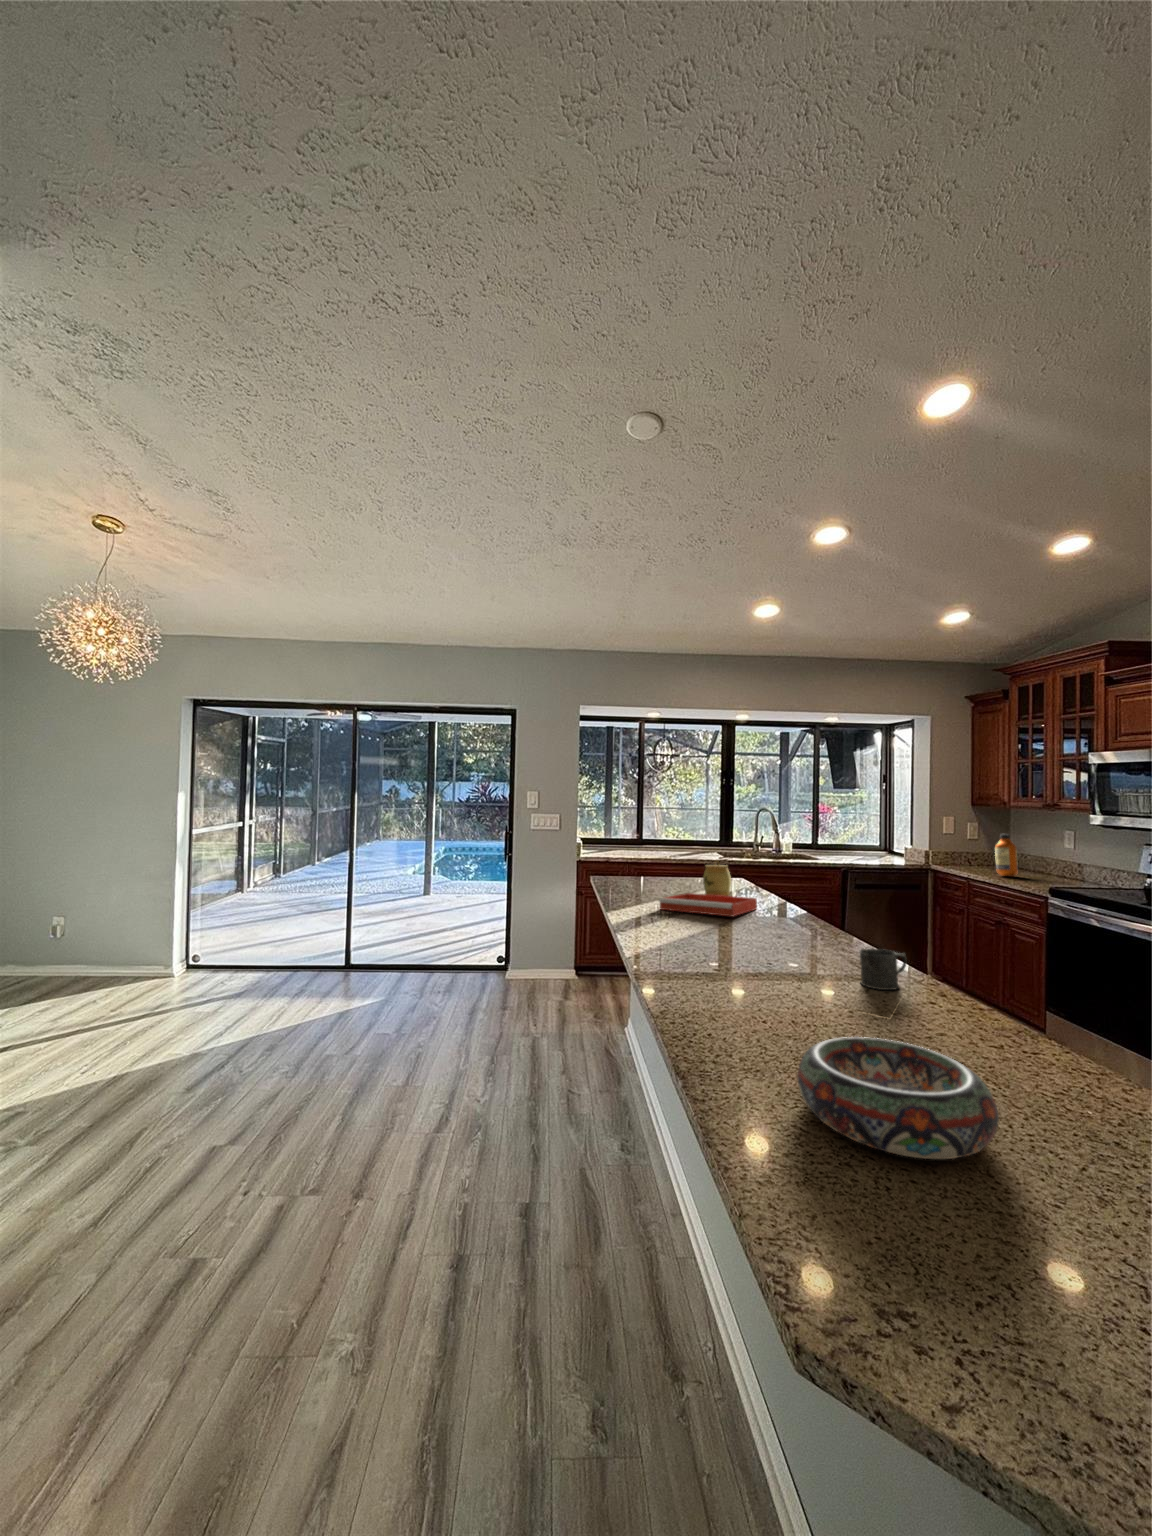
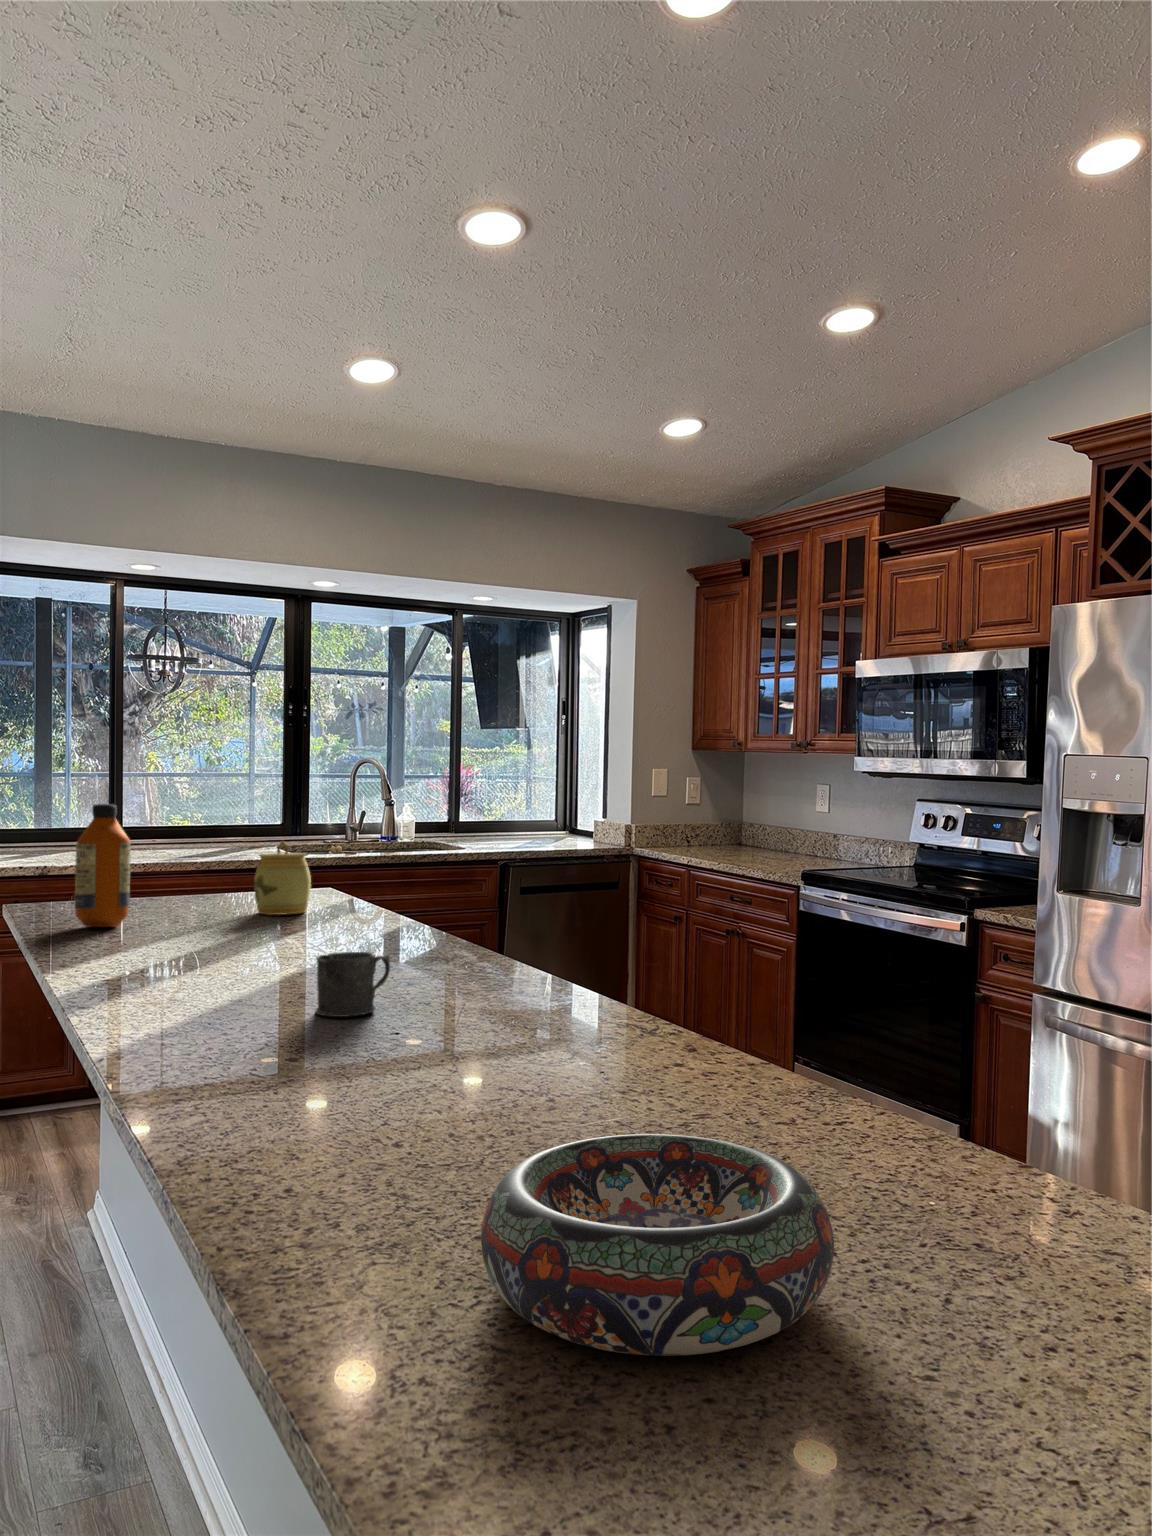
bottle: present [995,834,1018,877] -> present [75,804,131,927]
tray: present [659,893,757,916] -> none [157,911,363,949]
mug: present [860,949,907,990] -> present [315,952,390,1017]

